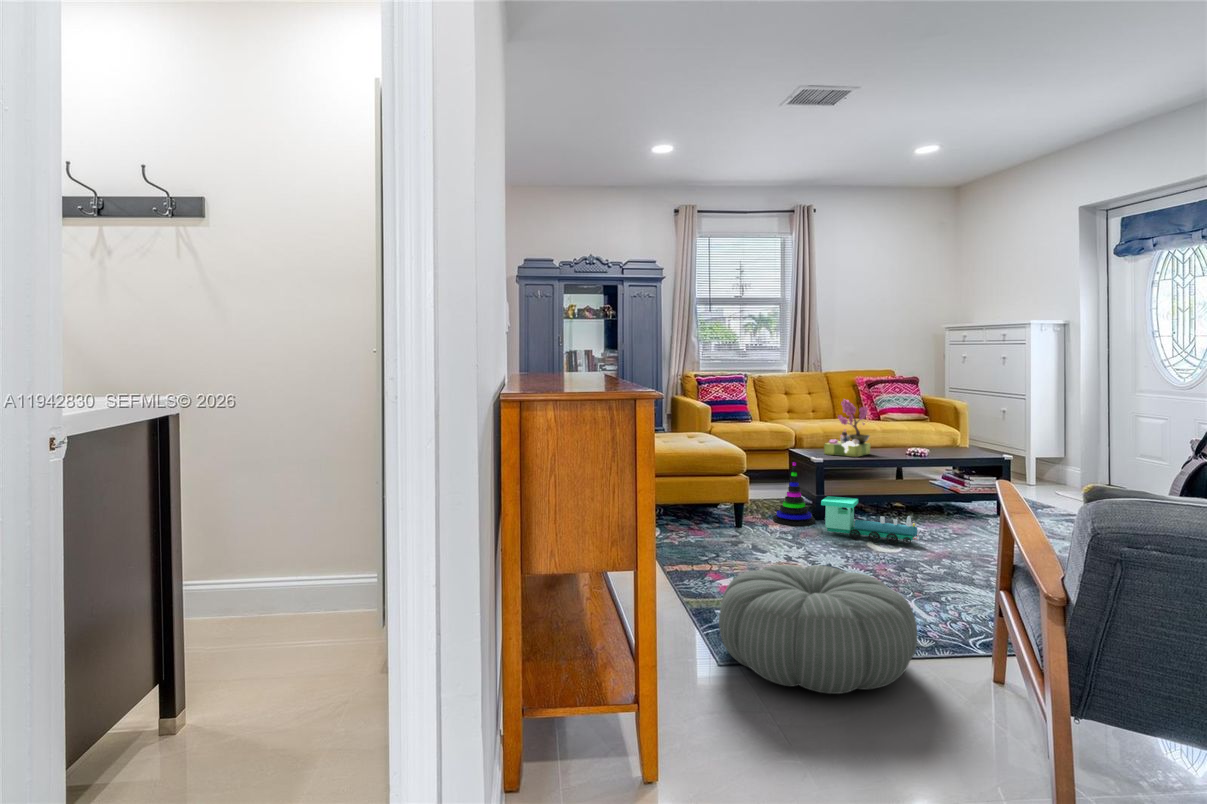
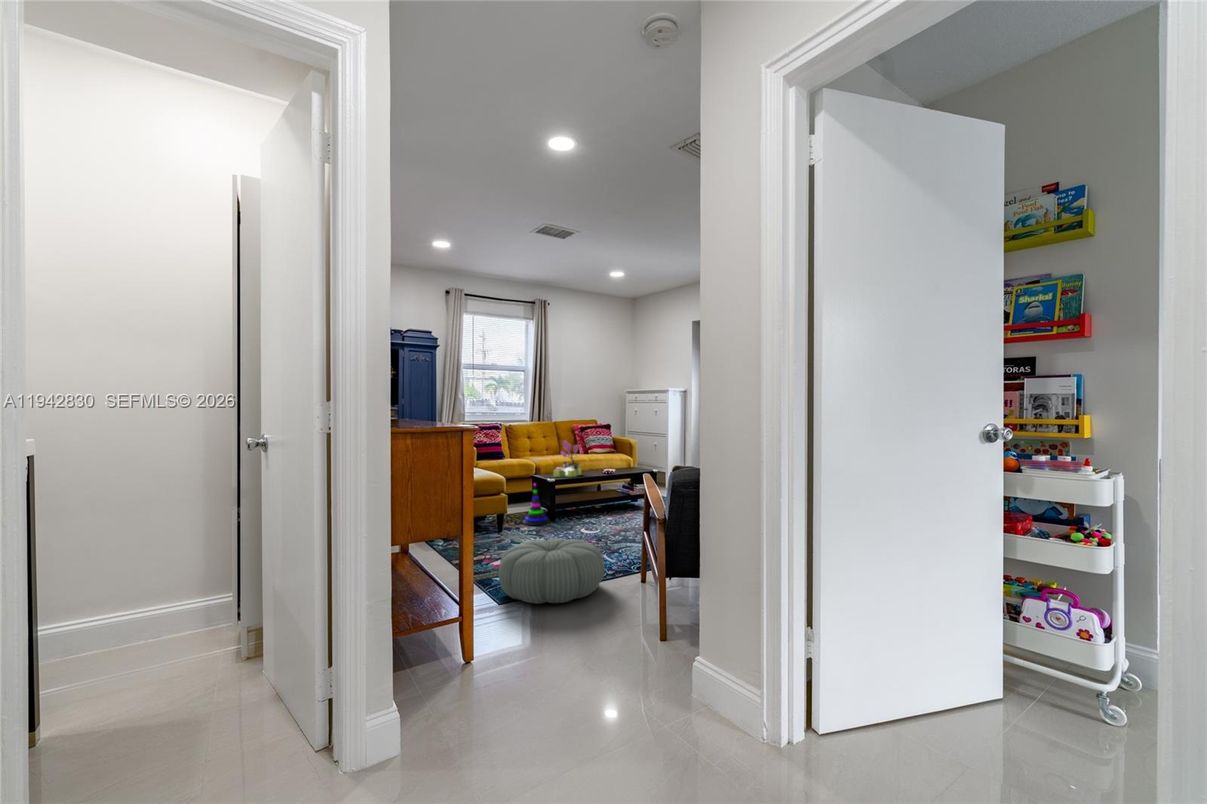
toy train: present [821,496,918,545] -> none [553,503,610,529]

